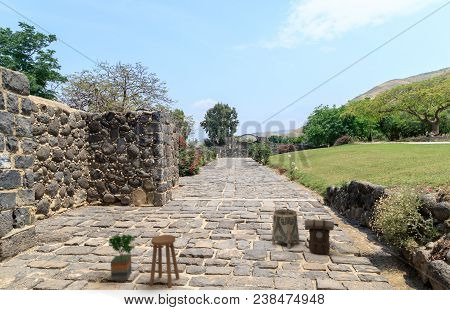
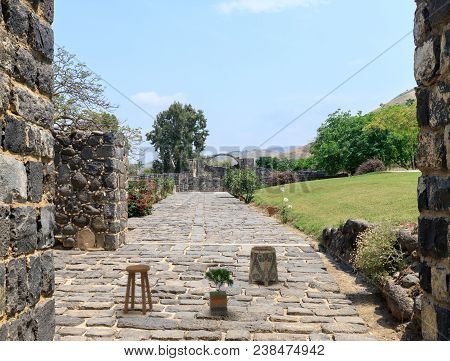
backpack: present [305,220,334,254] -> none [282,255,312,291]
potted tree: present [108,235,135,280] -> present [205,269,234,316]

